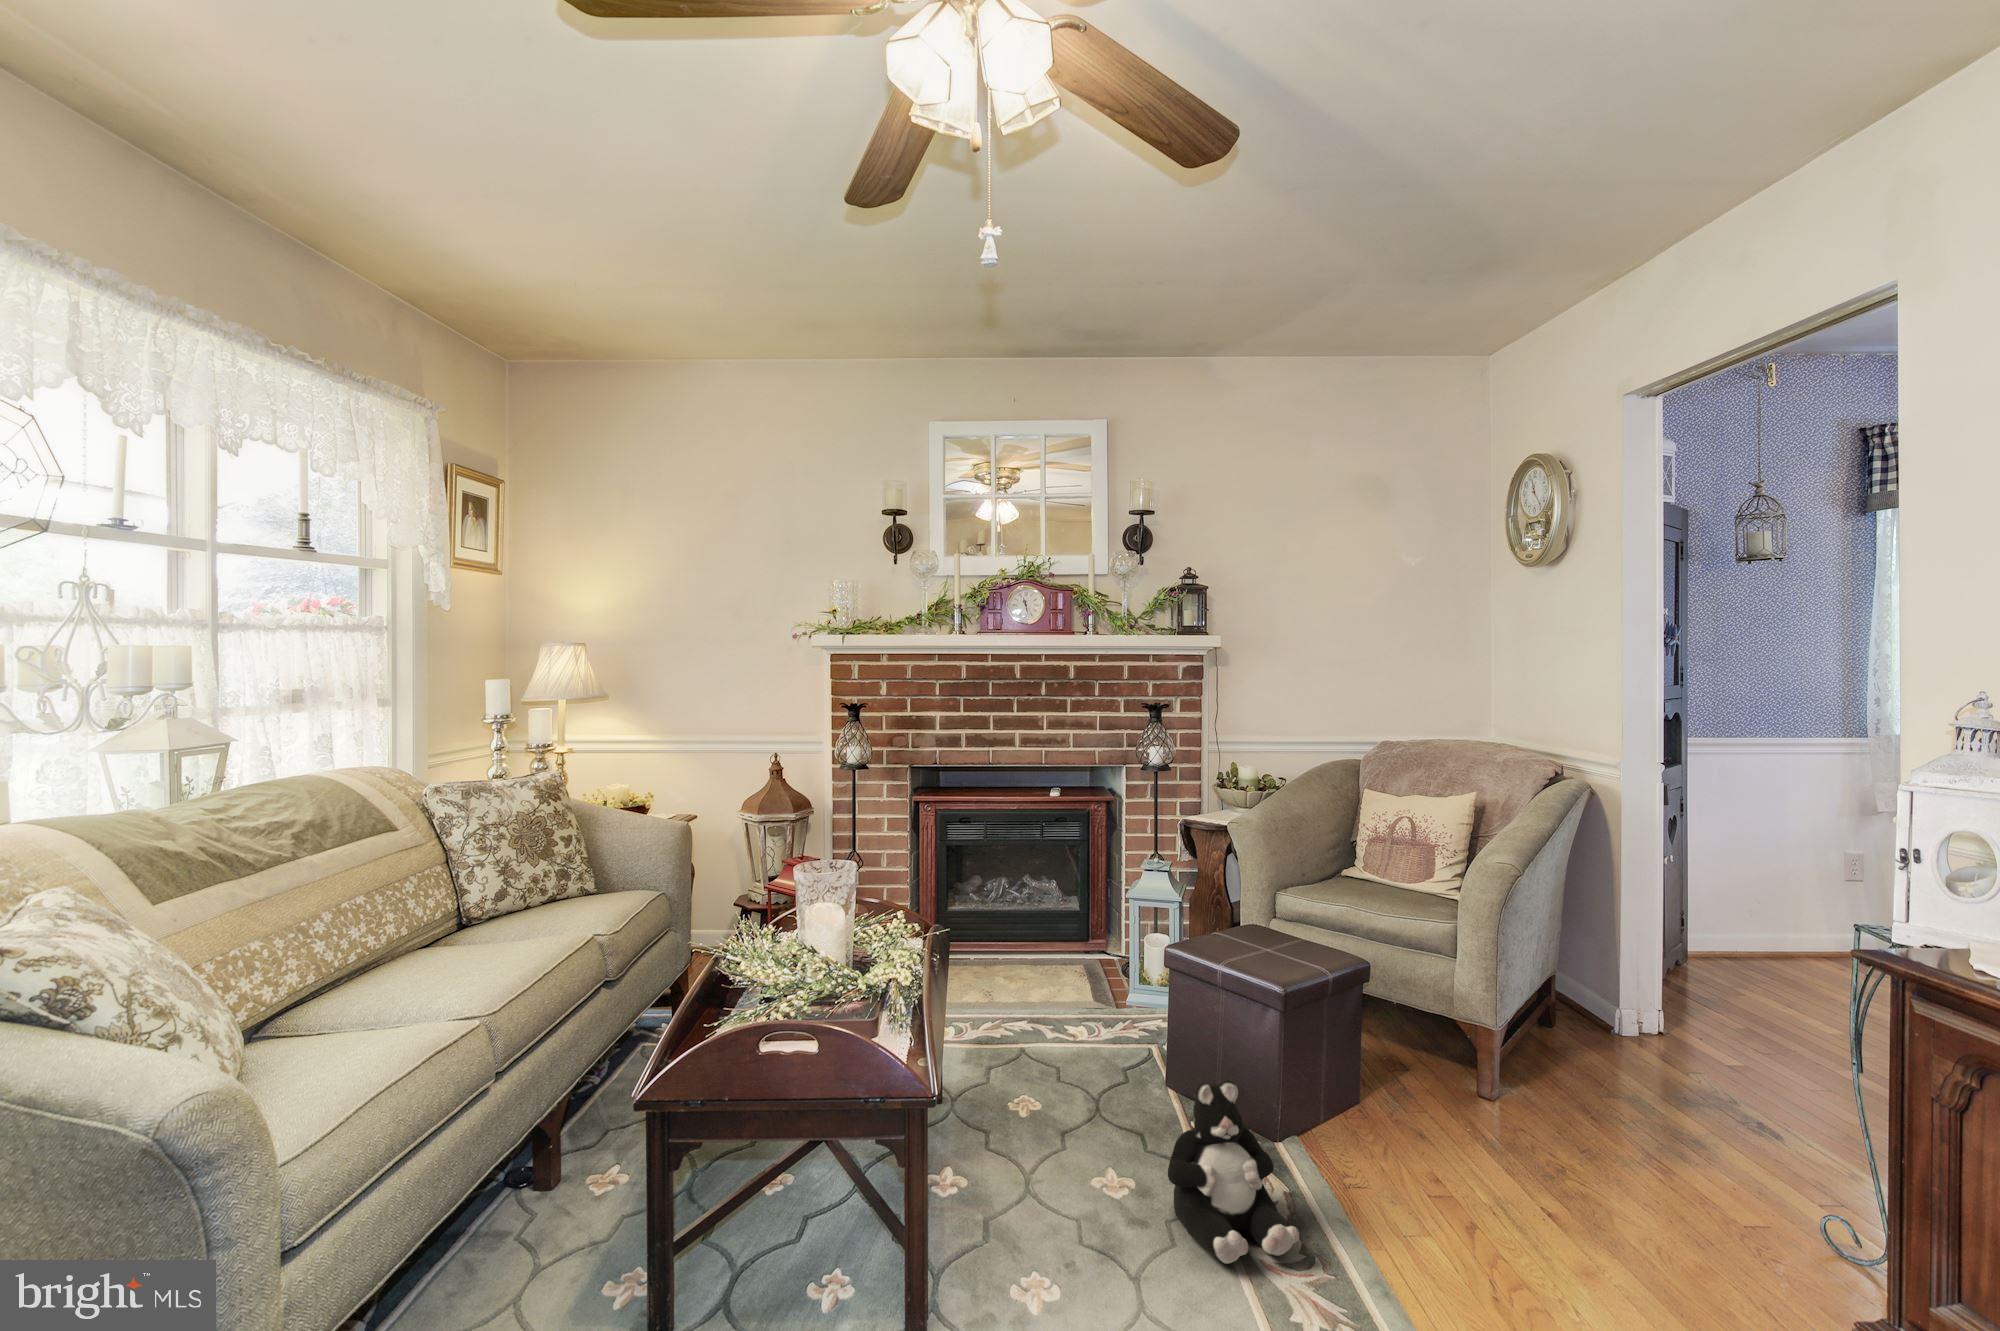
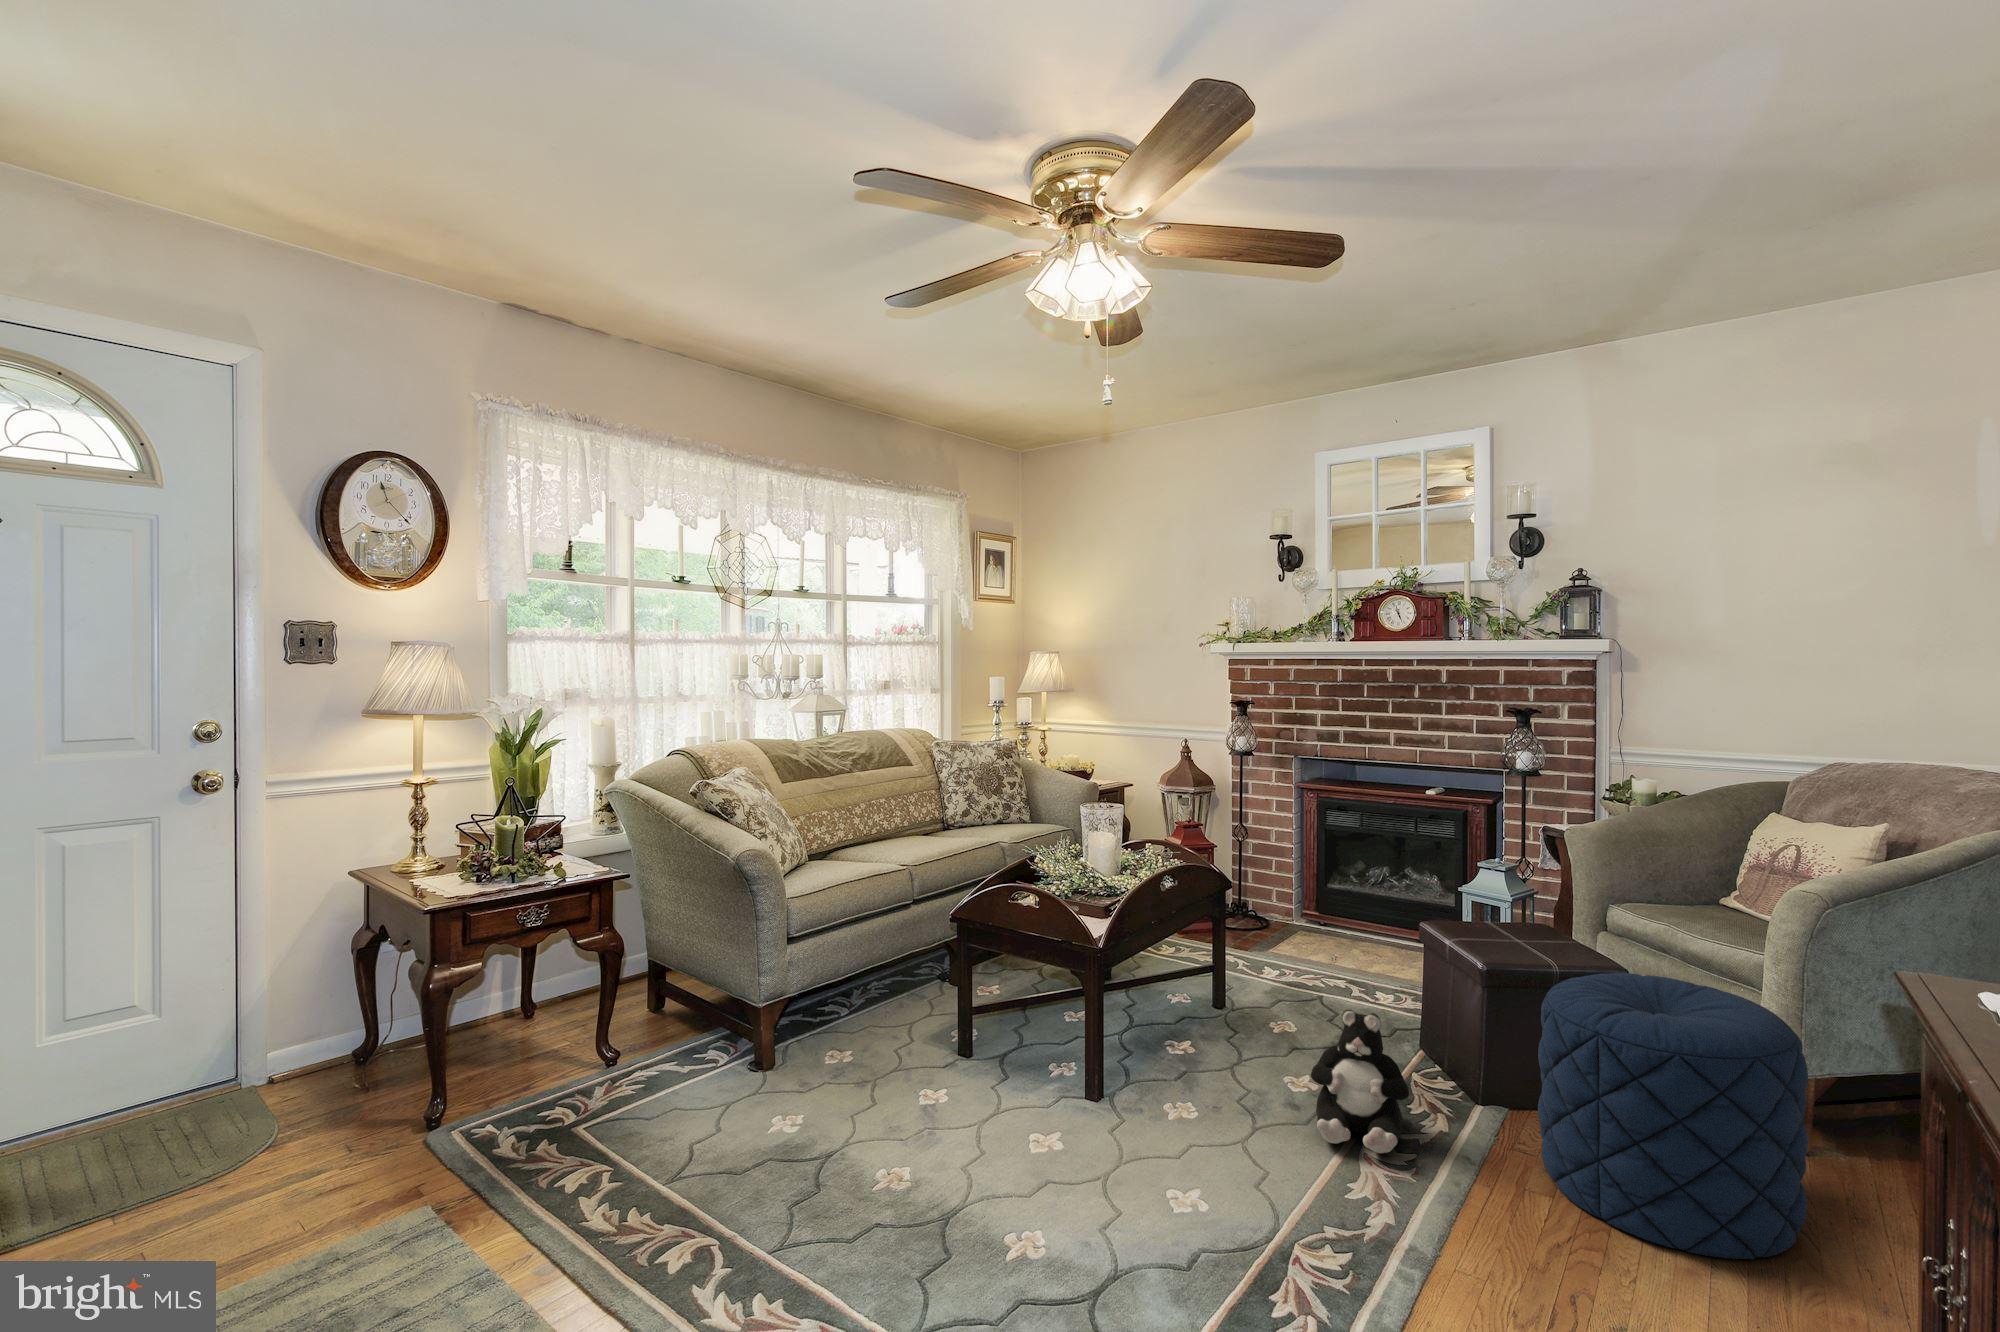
pouf: none [1370,969,1613,1253] -> present [1538,973,1808,1259]

